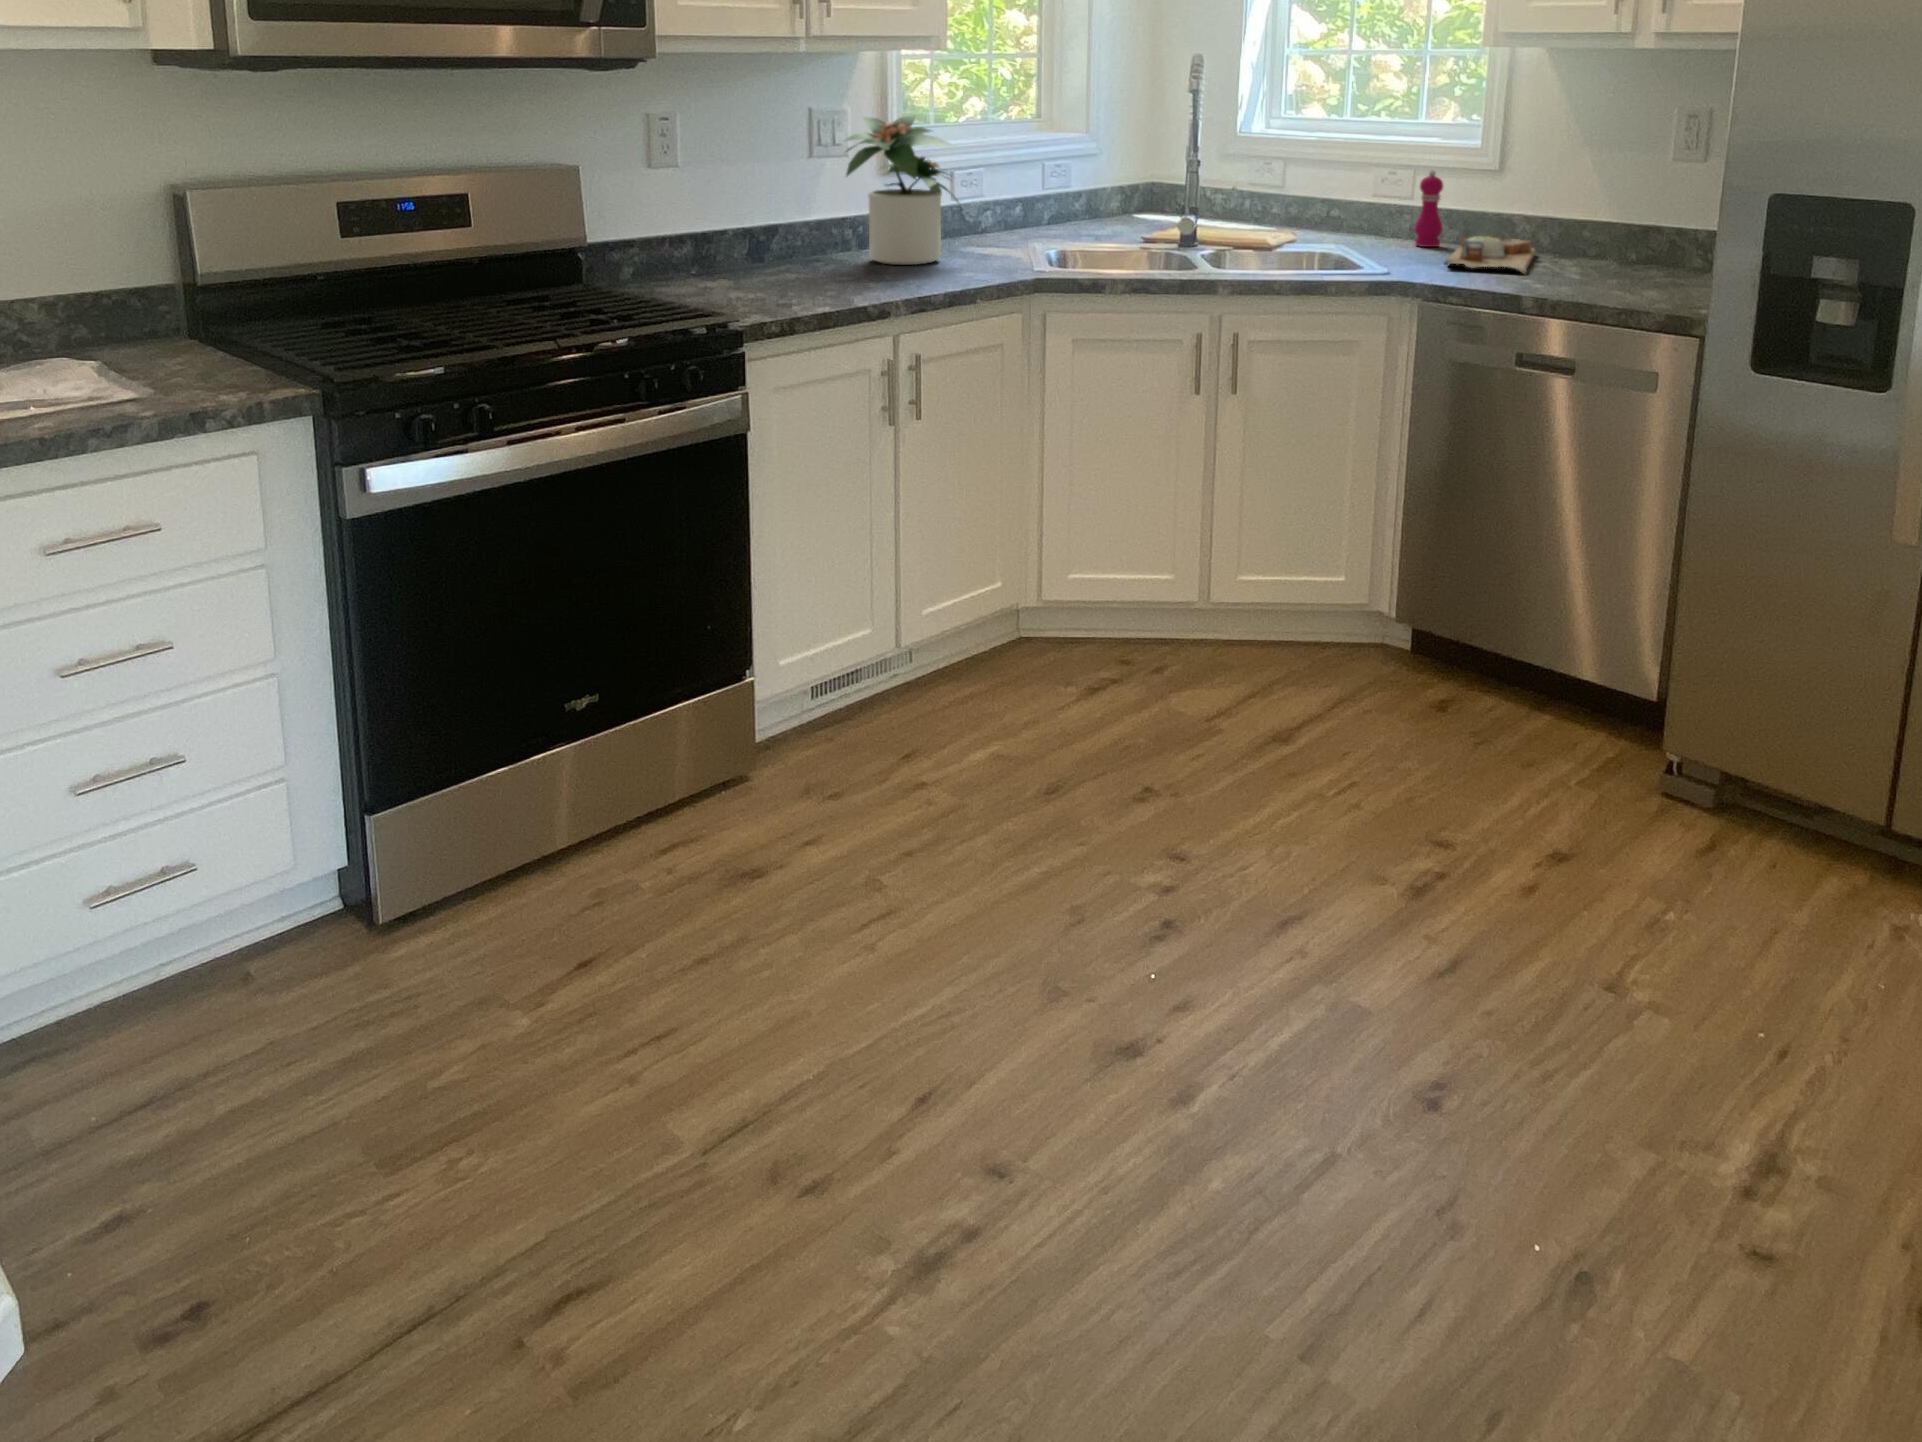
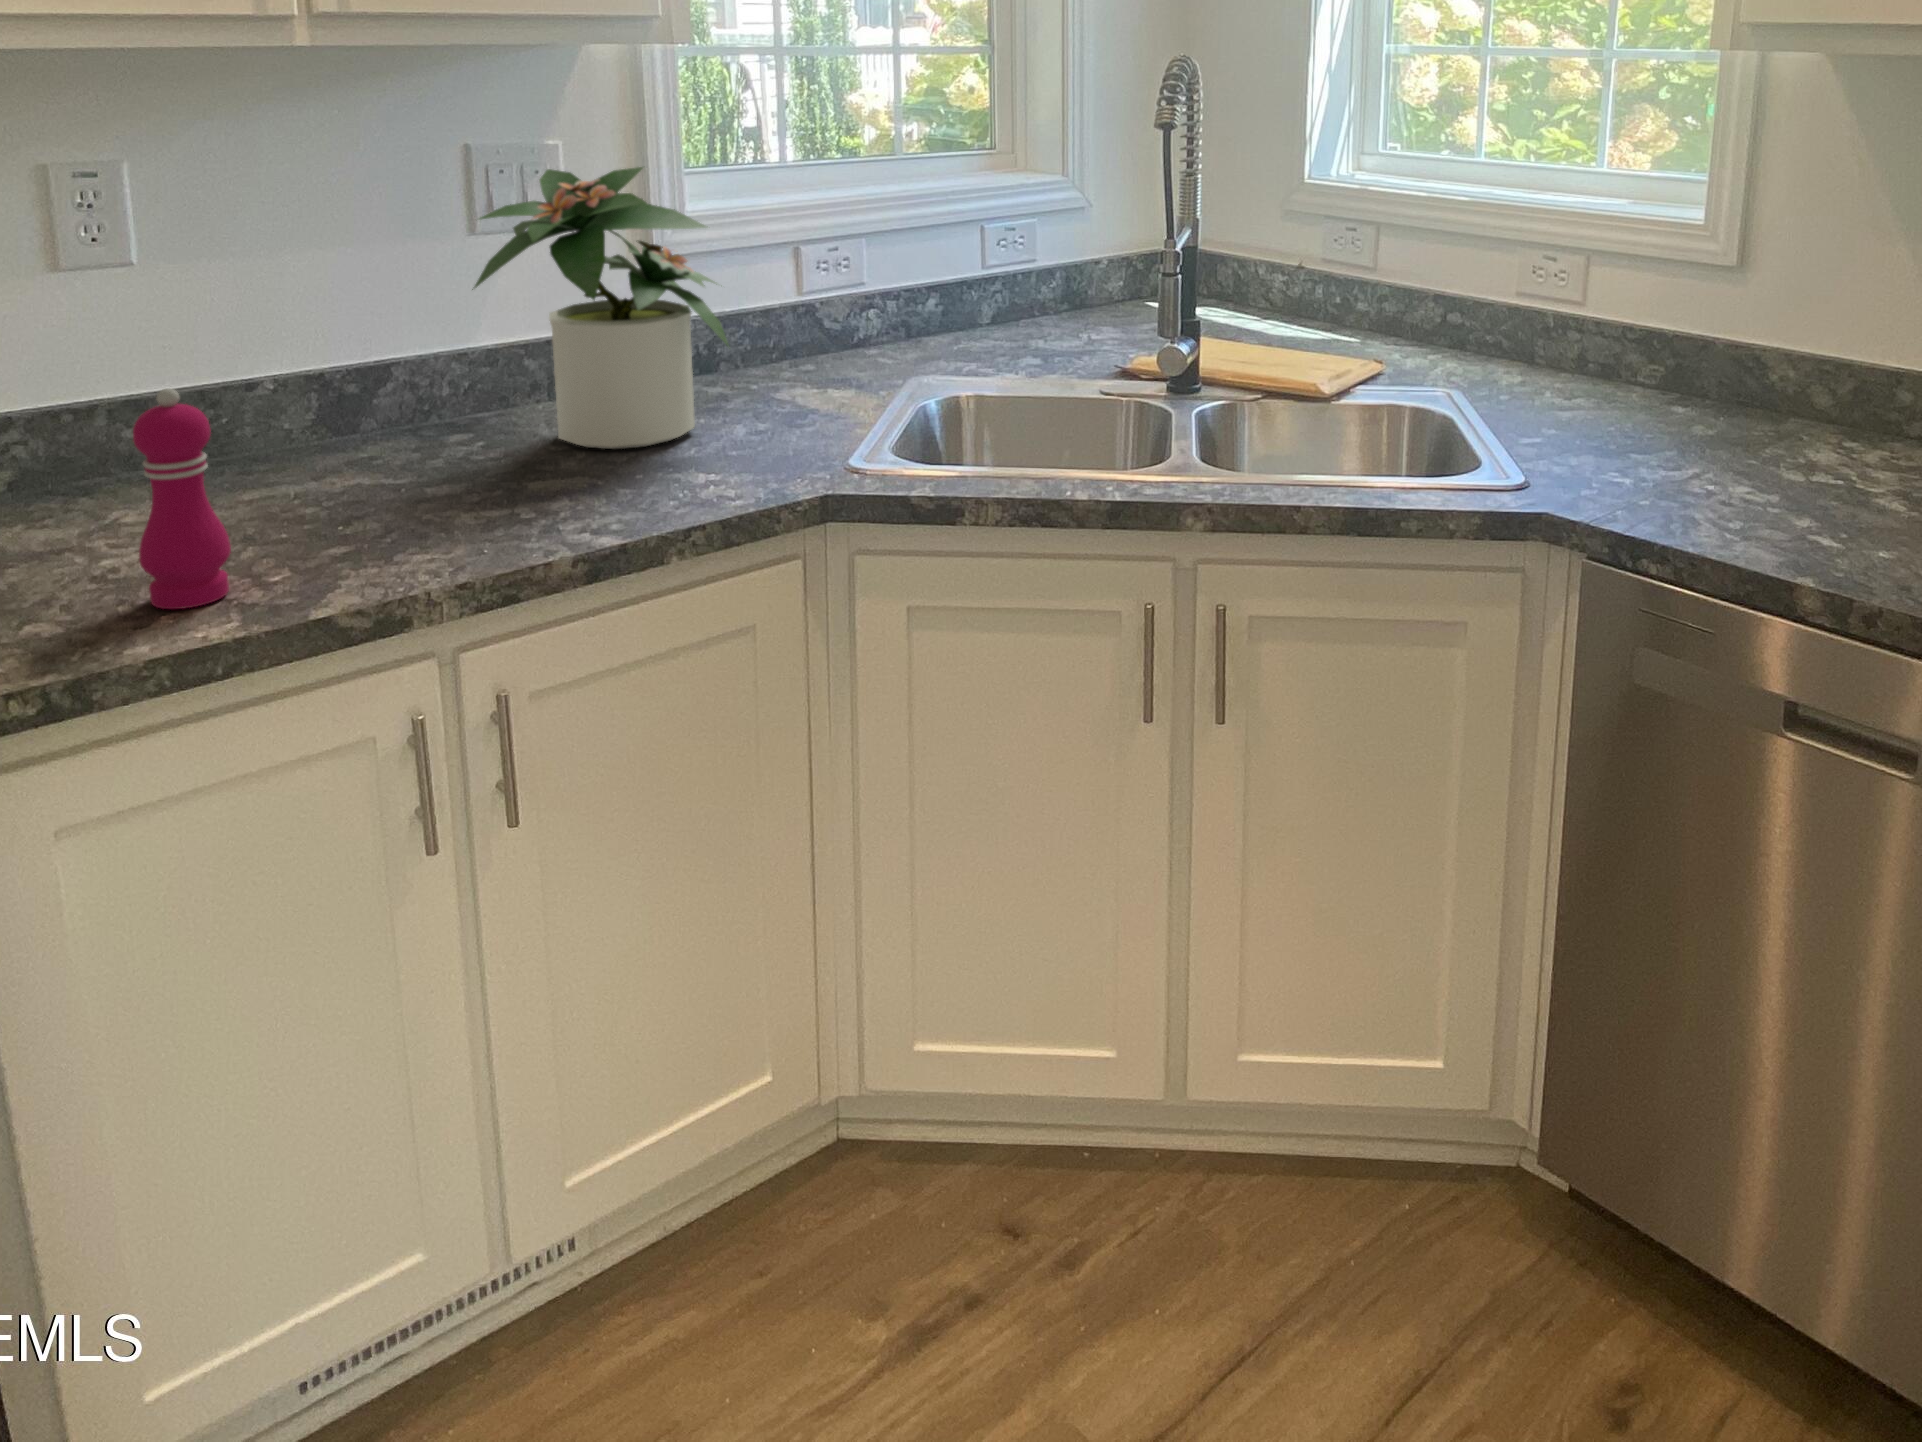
pepper mill: present [1414,170,1443,247] -> present [133,388,231,609]
cutting board: present [1444,236,1535,274] -> none [1631,387,1805,504]

